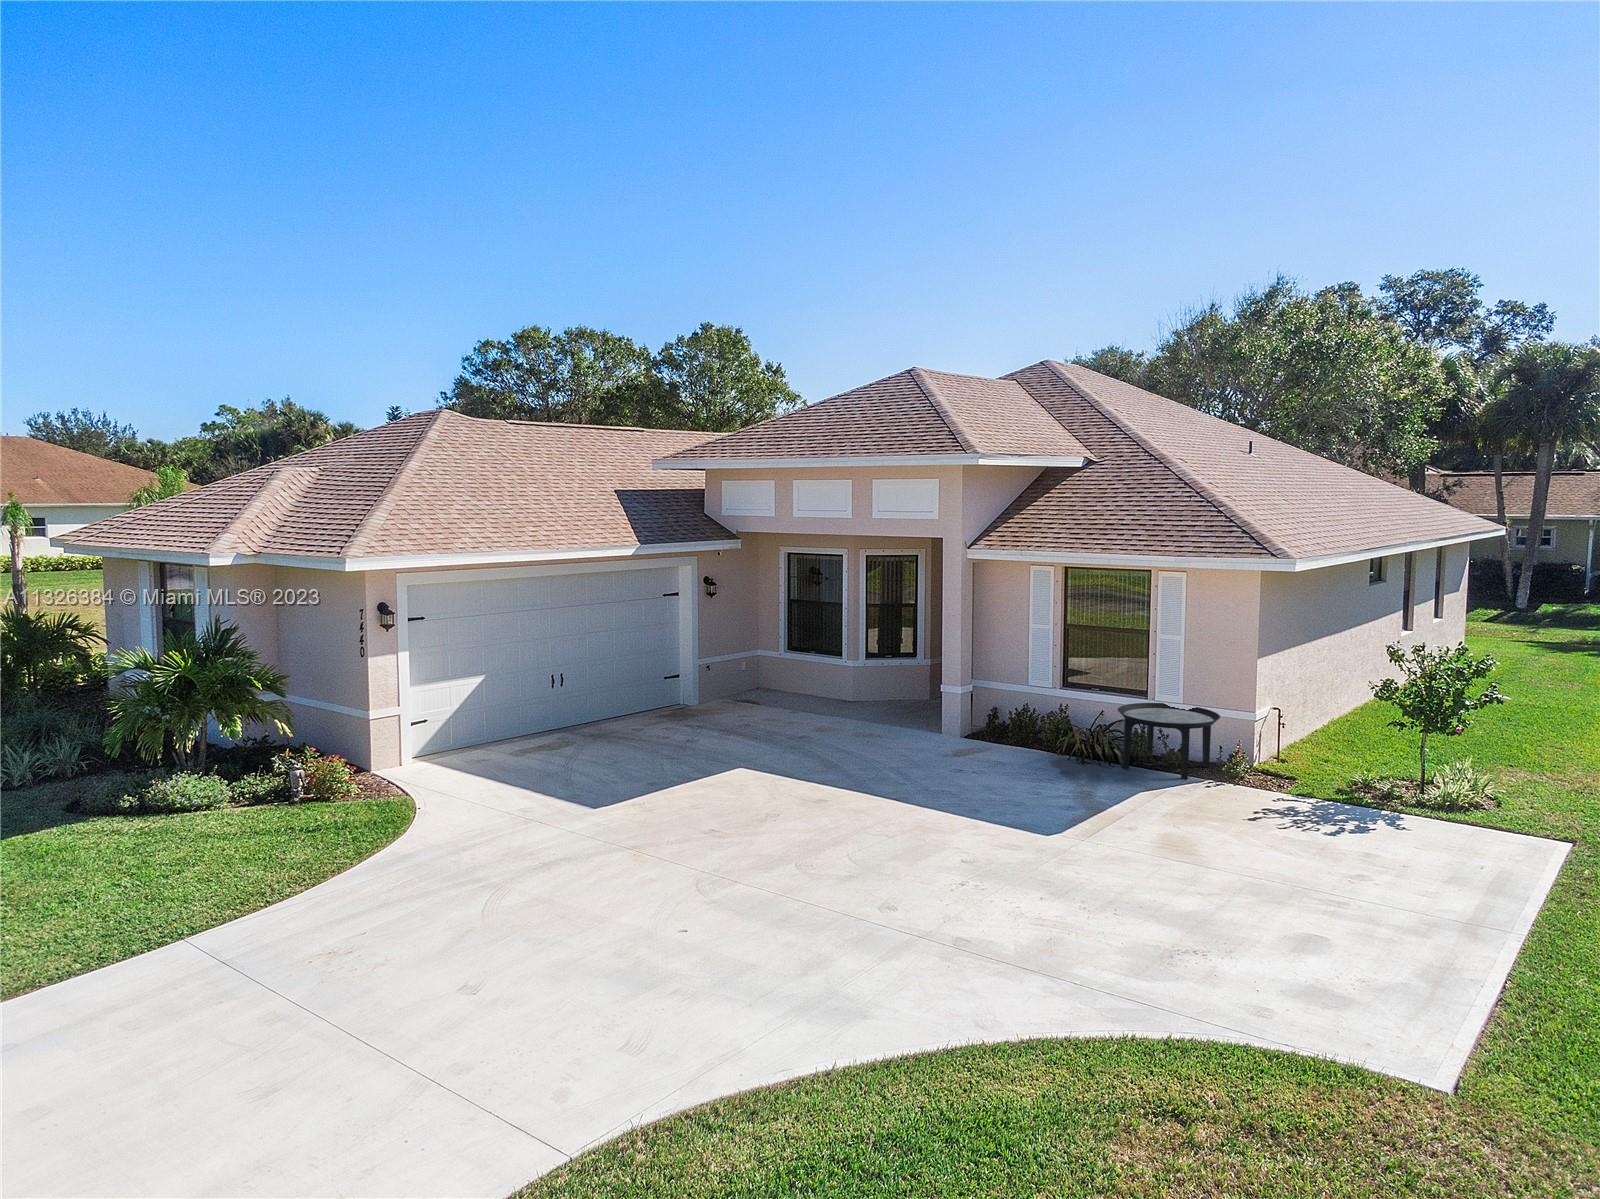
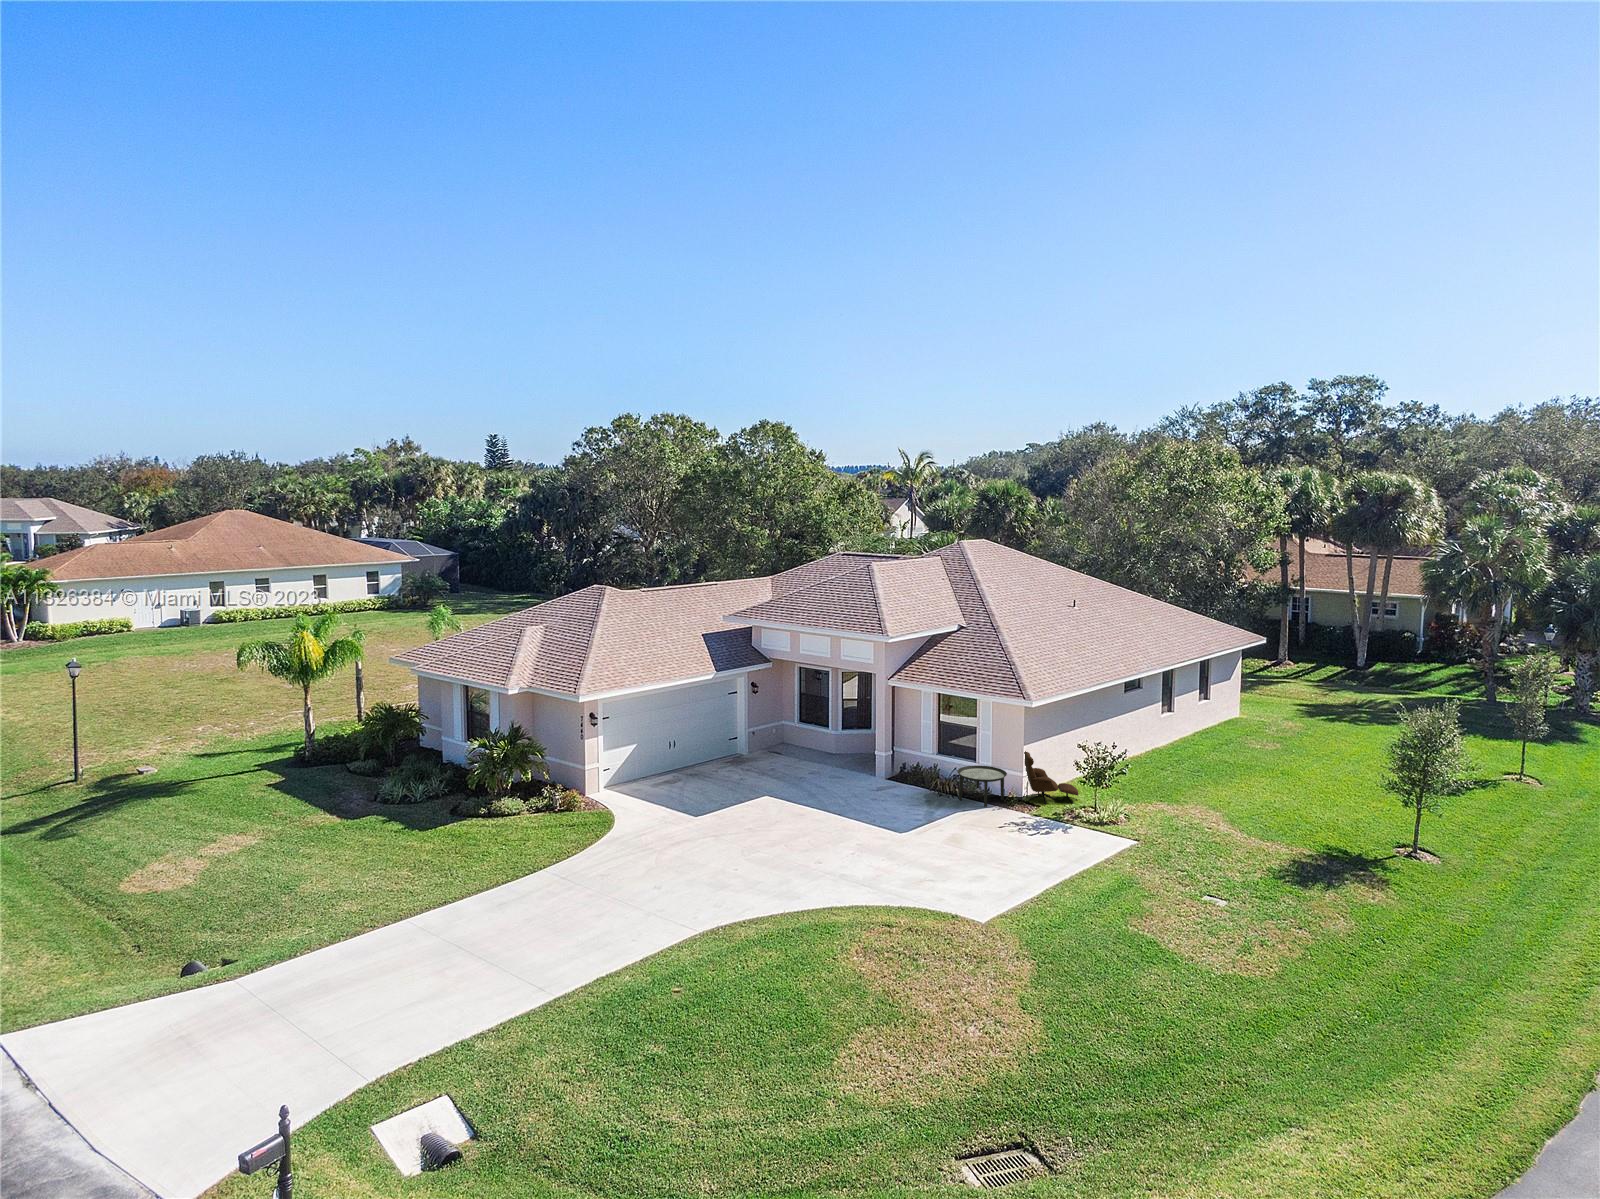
lounge chair: none [1242,672,1357,773] -> present [1024,751,1079,804]

